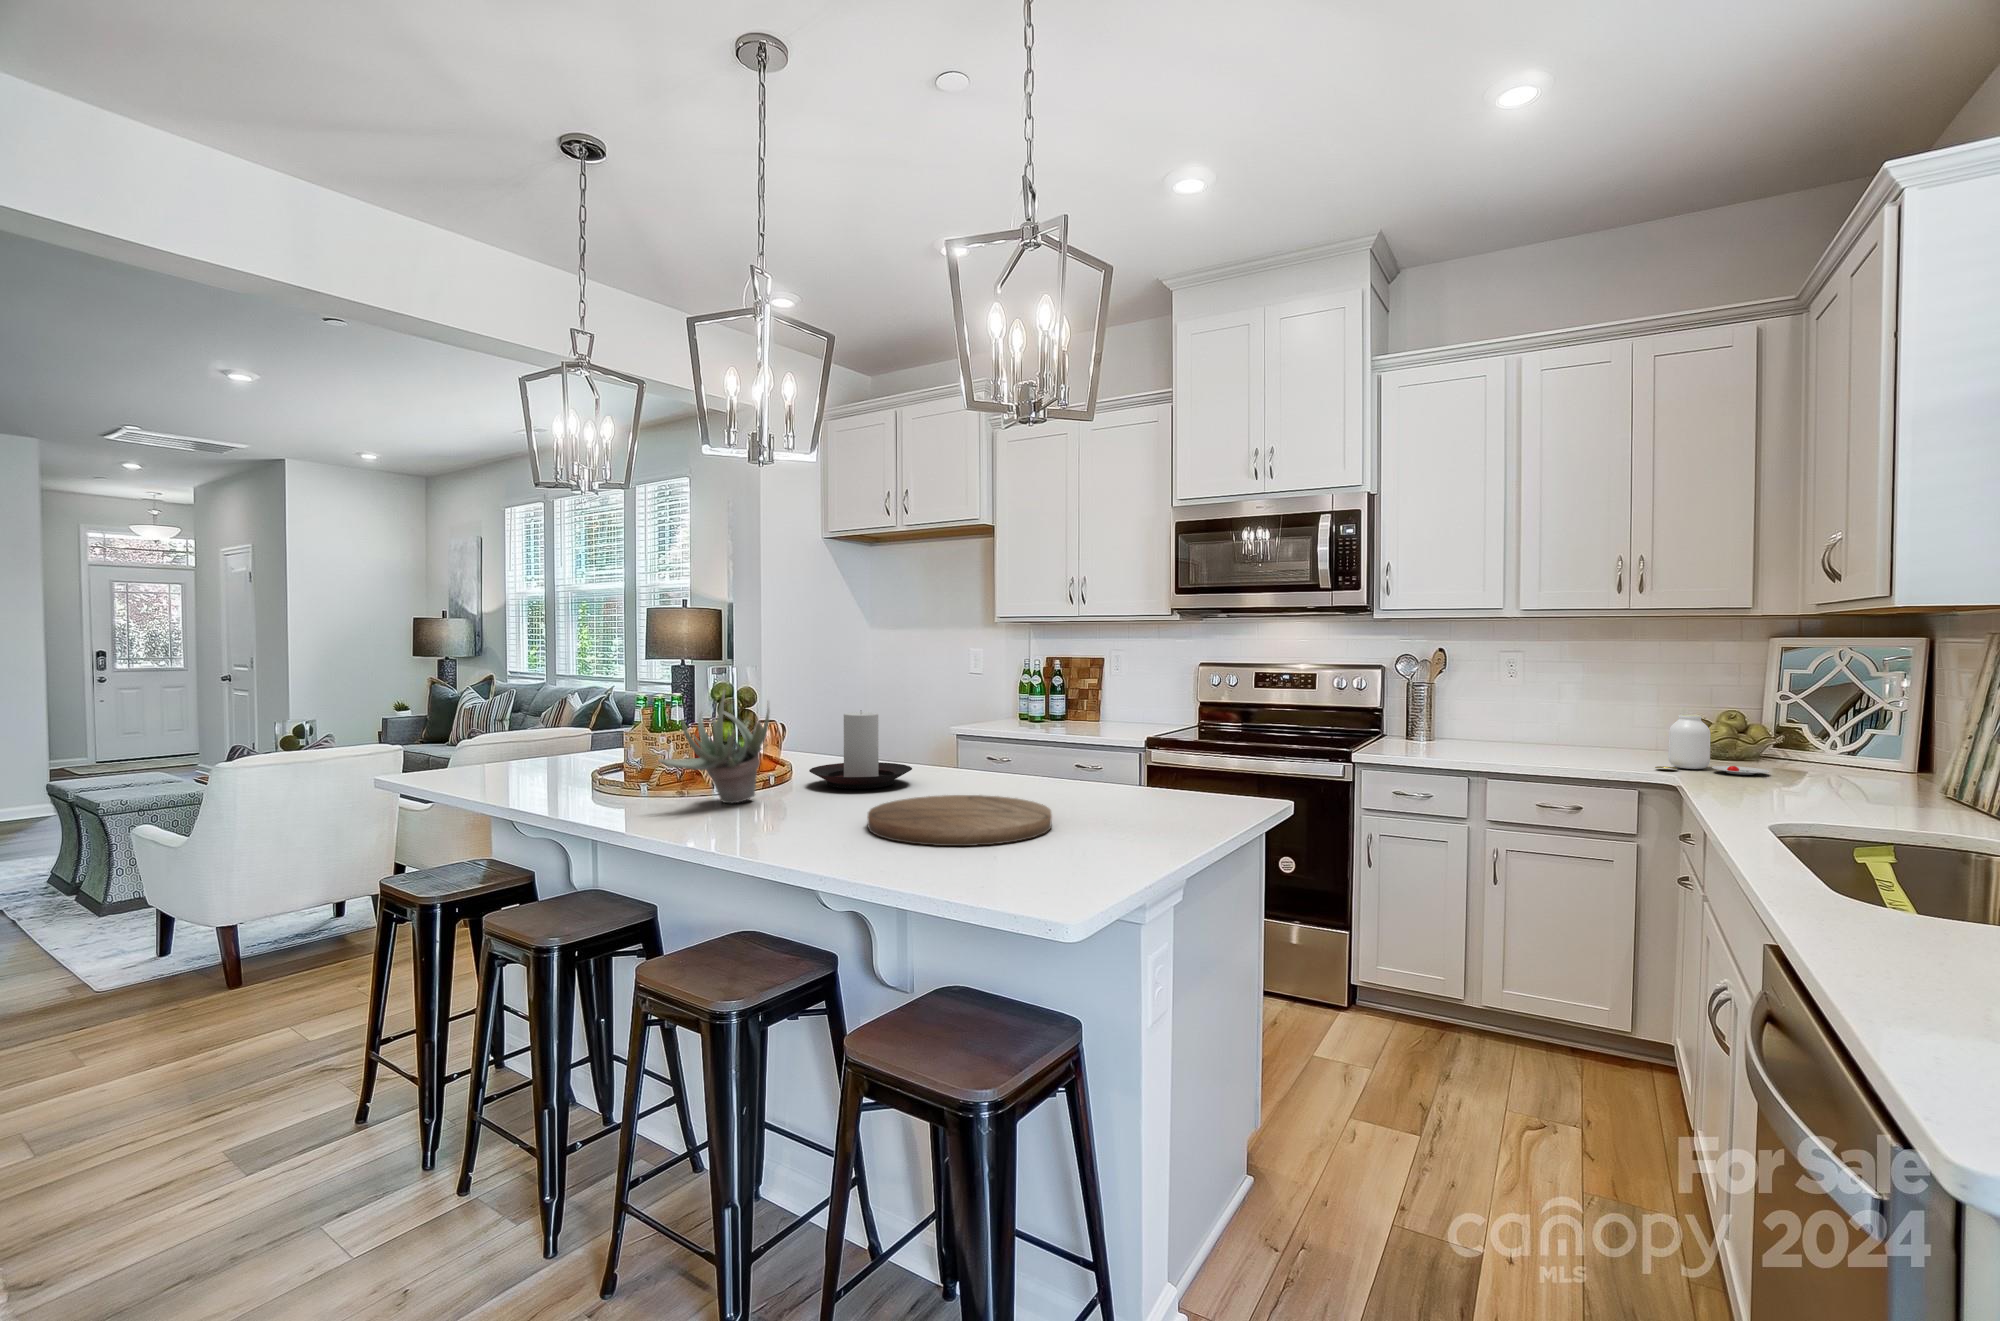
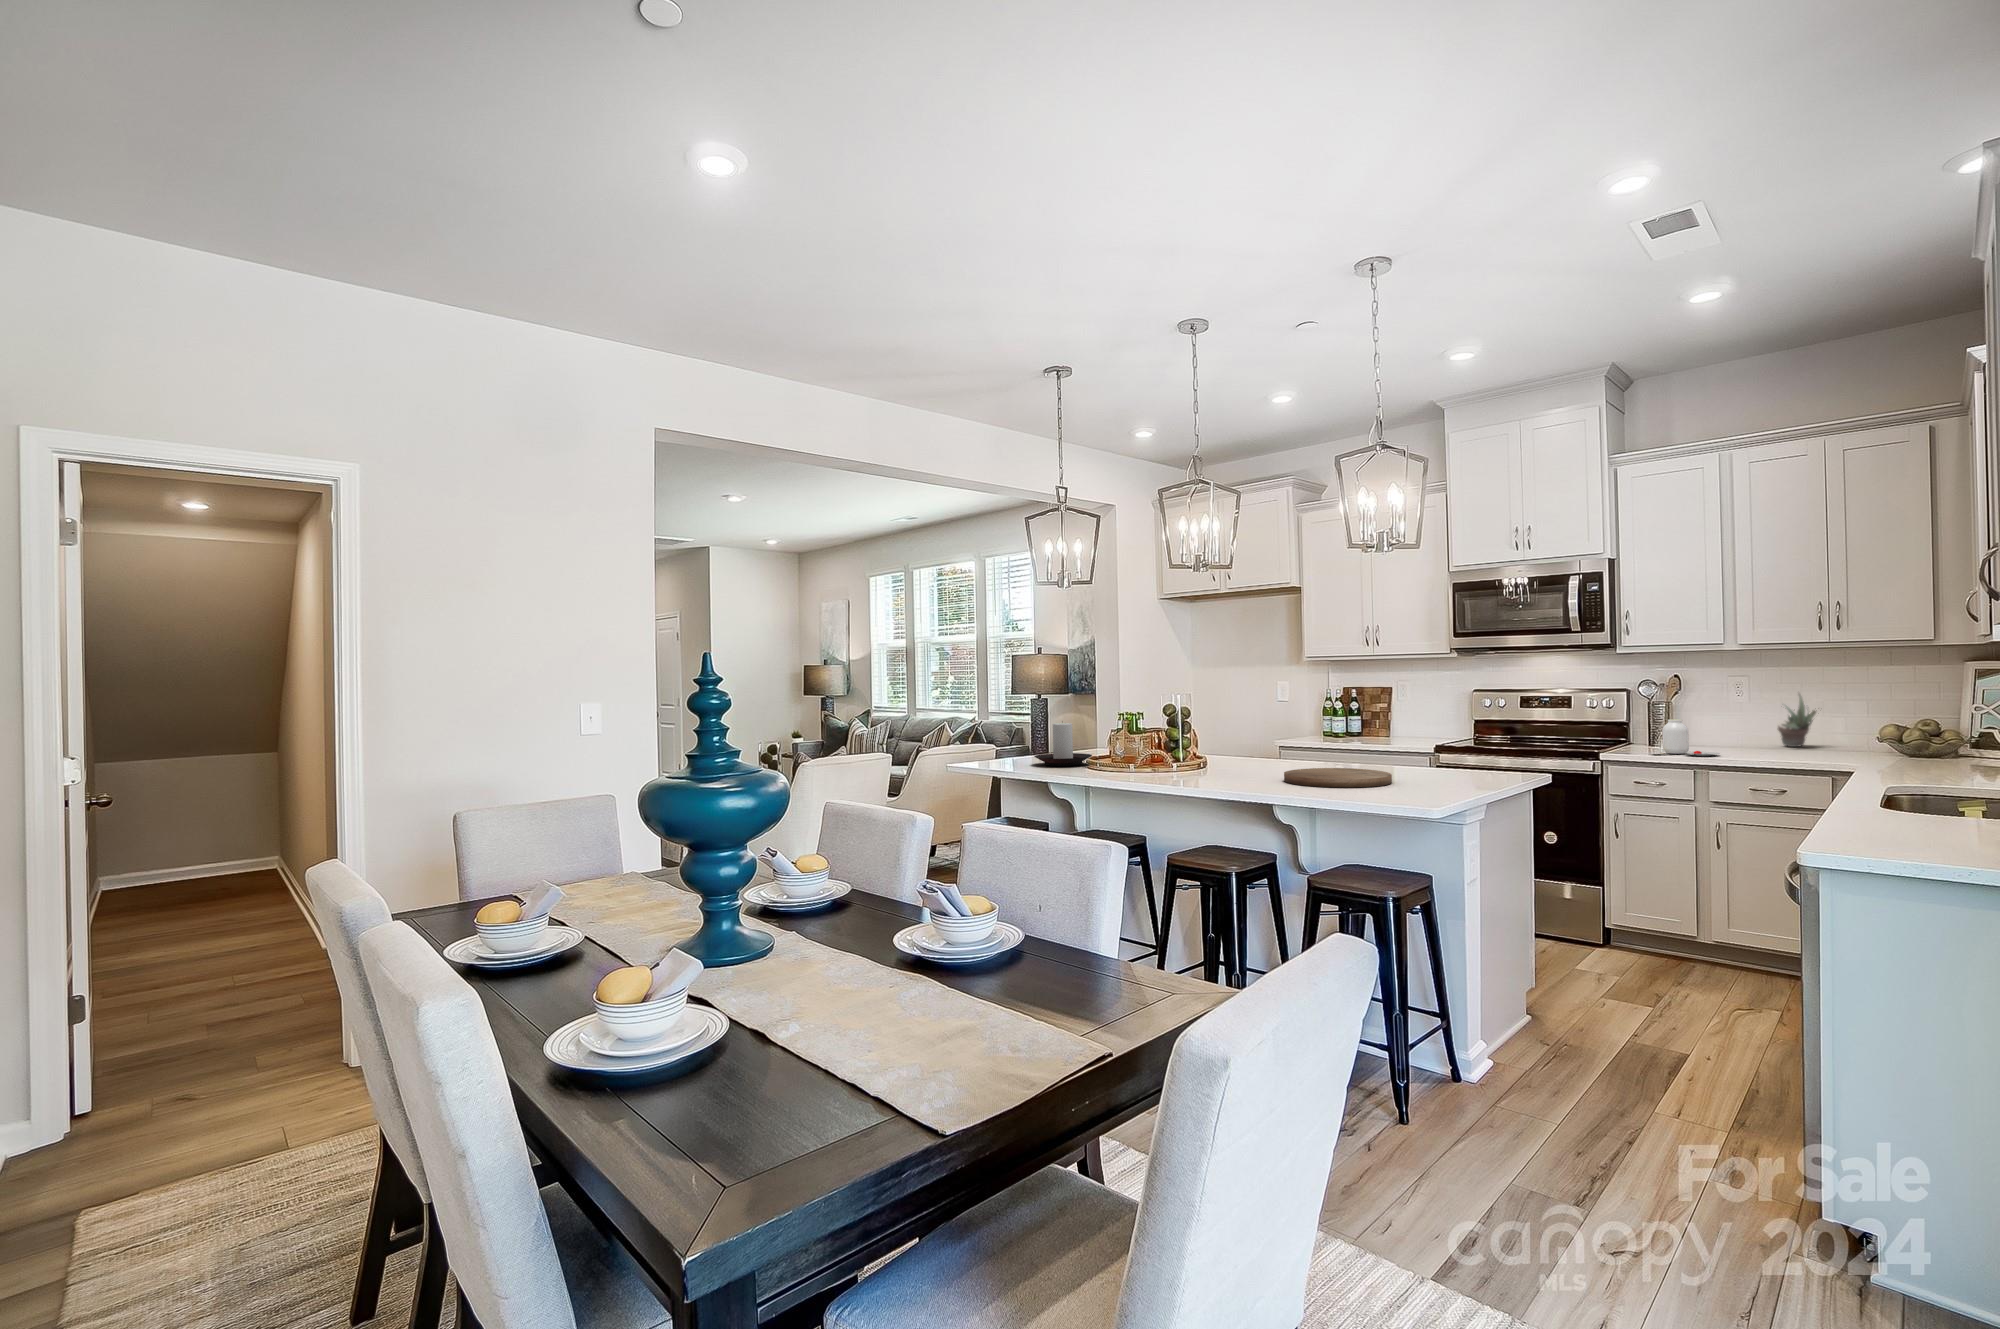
succulent plant: present [658,690,769,803] -> present [1778,693,1816,747]
candle holder: present [809,712,912,789] -> present [1034,723,1092,766]
jar: present [1655,715,1769,775] -> present [1662,719,1720,756]

